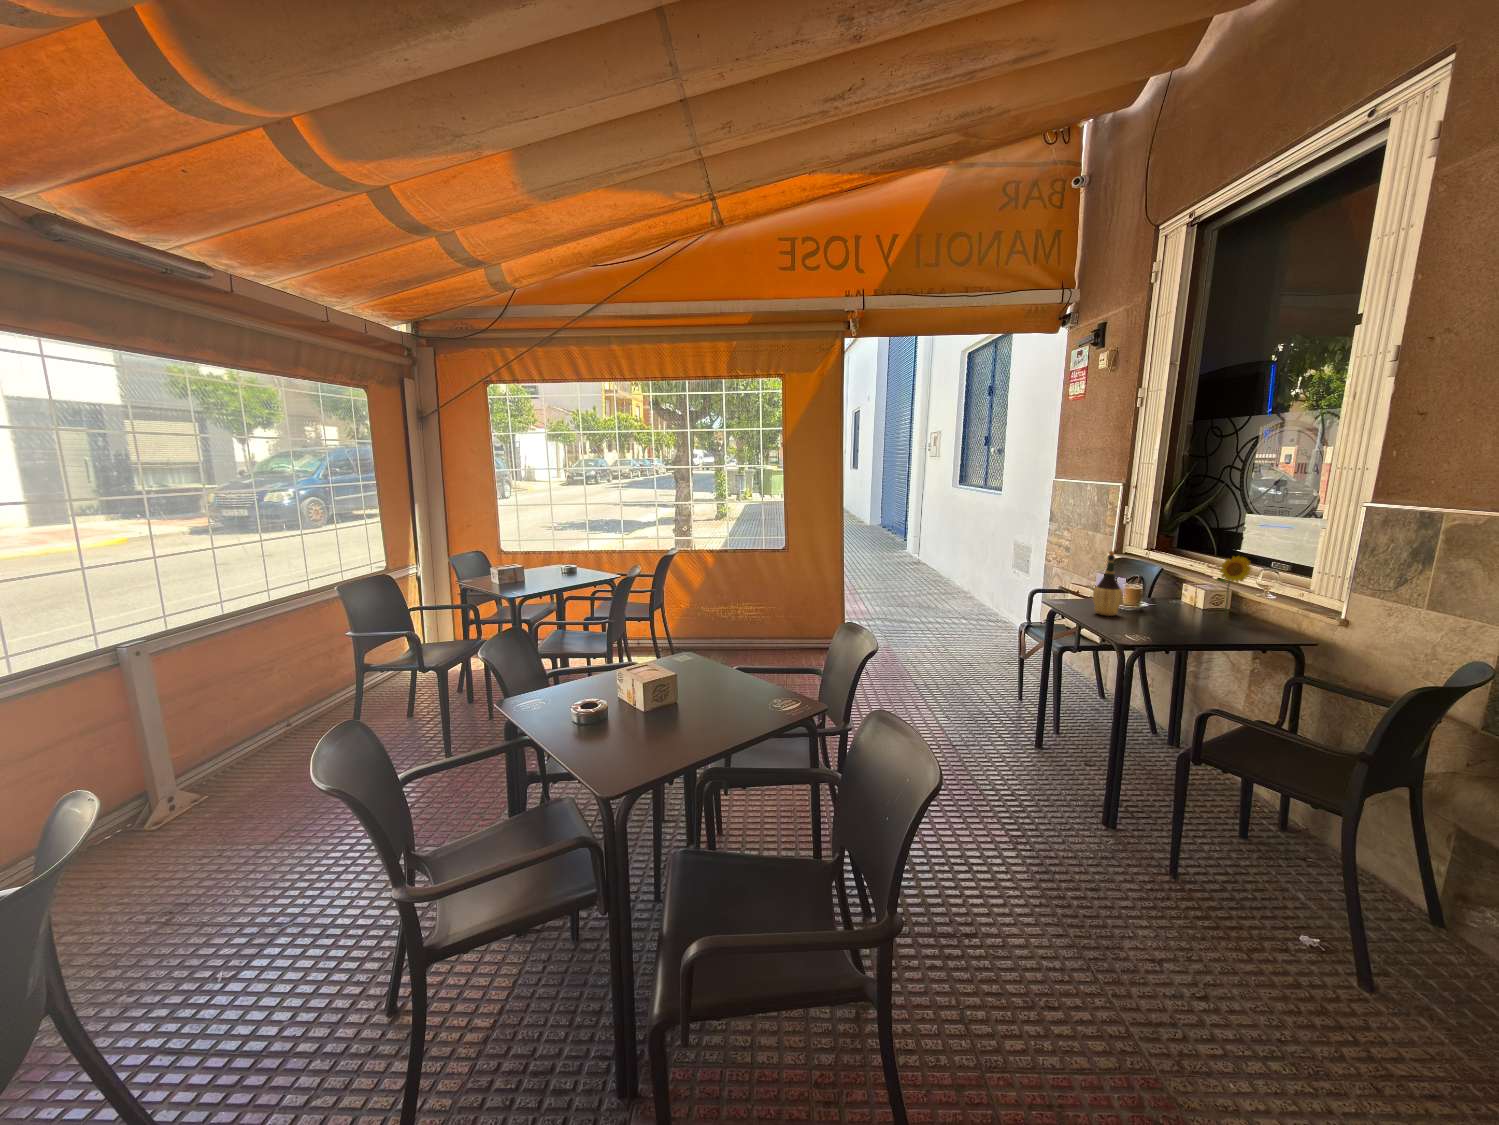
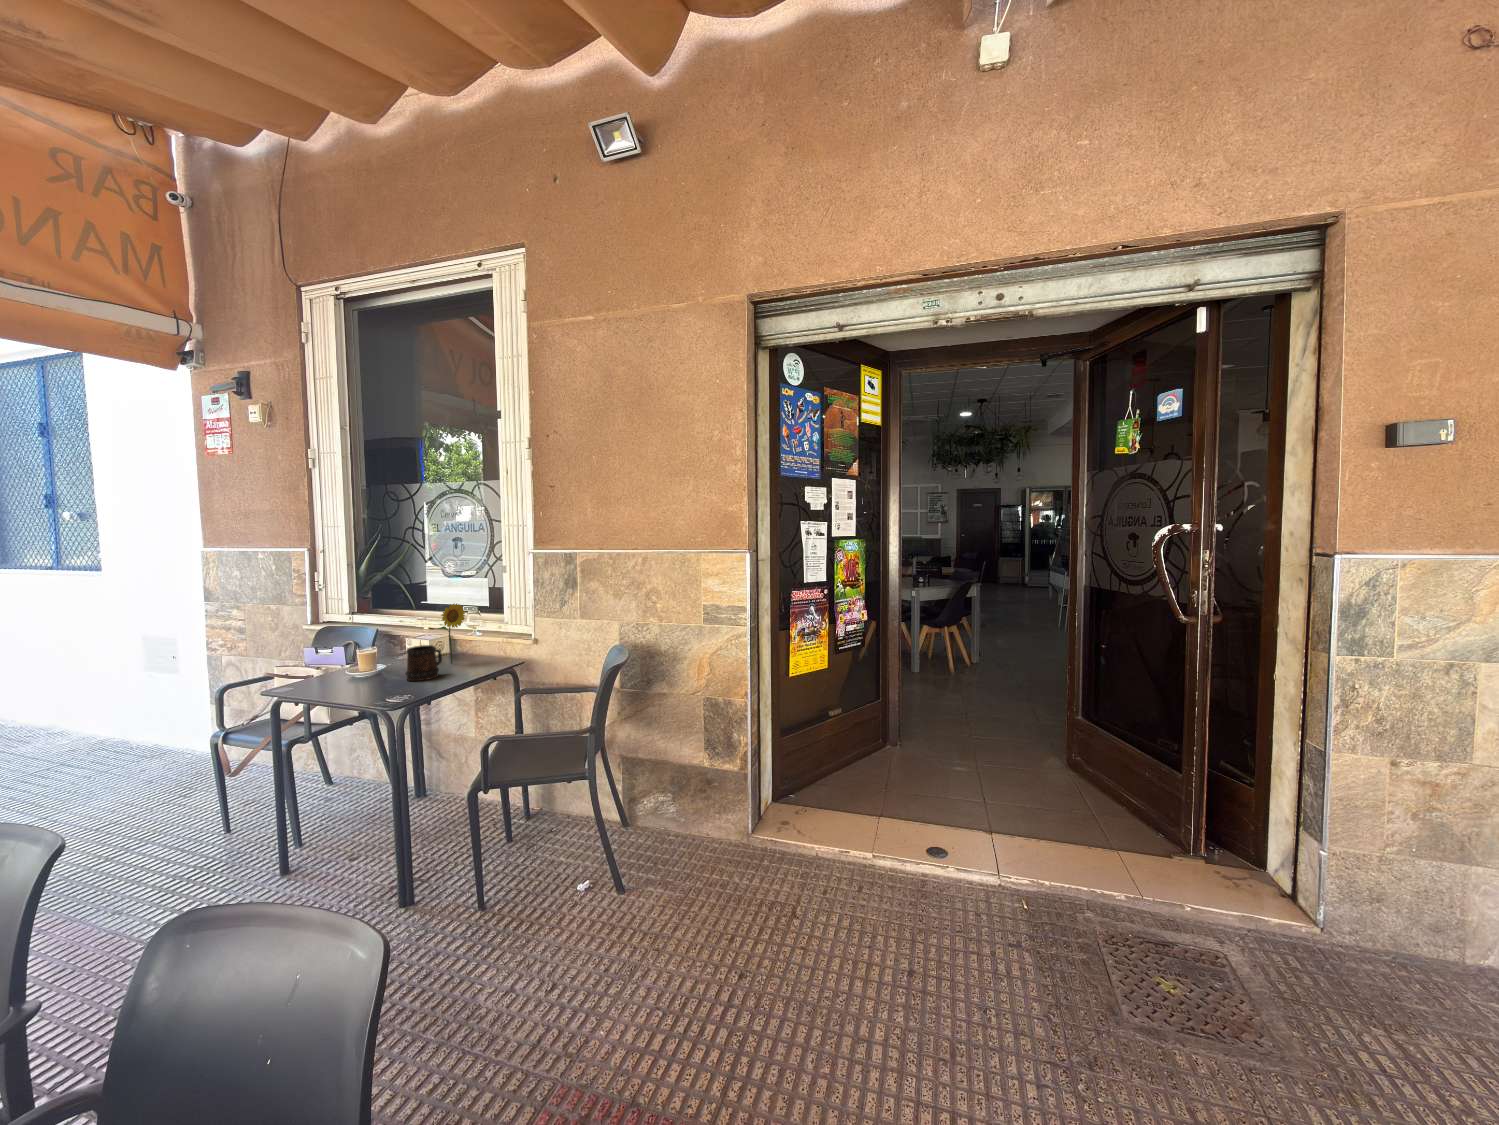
wine bottle: present [1093,551,1123,616] -> none [328,618,362,689]
beer mug: none [1162,592,1207,629] -> present [405,645,442,681]

